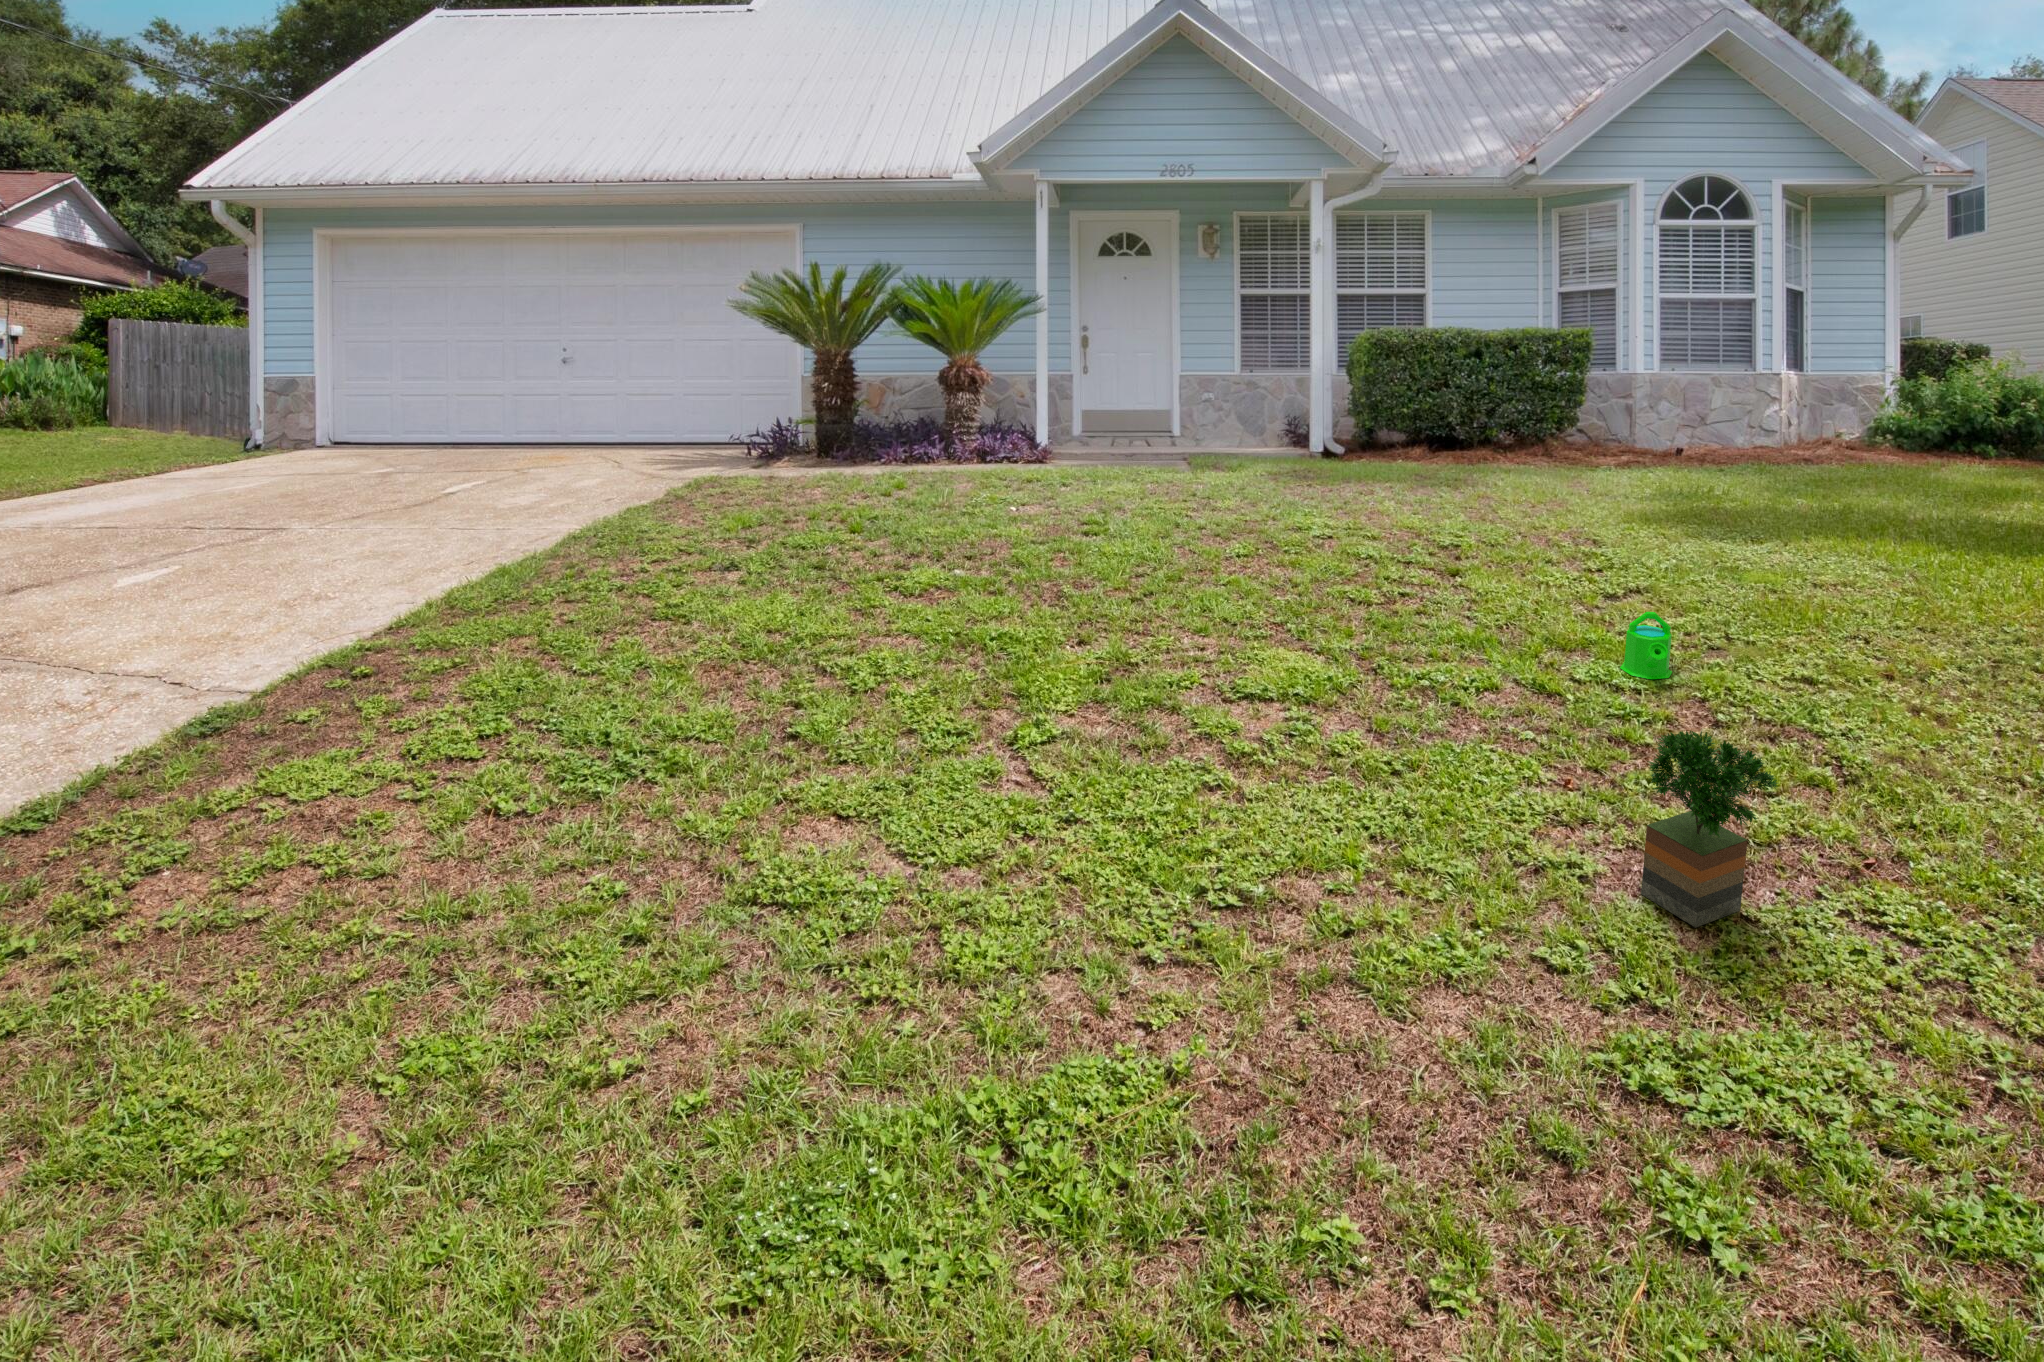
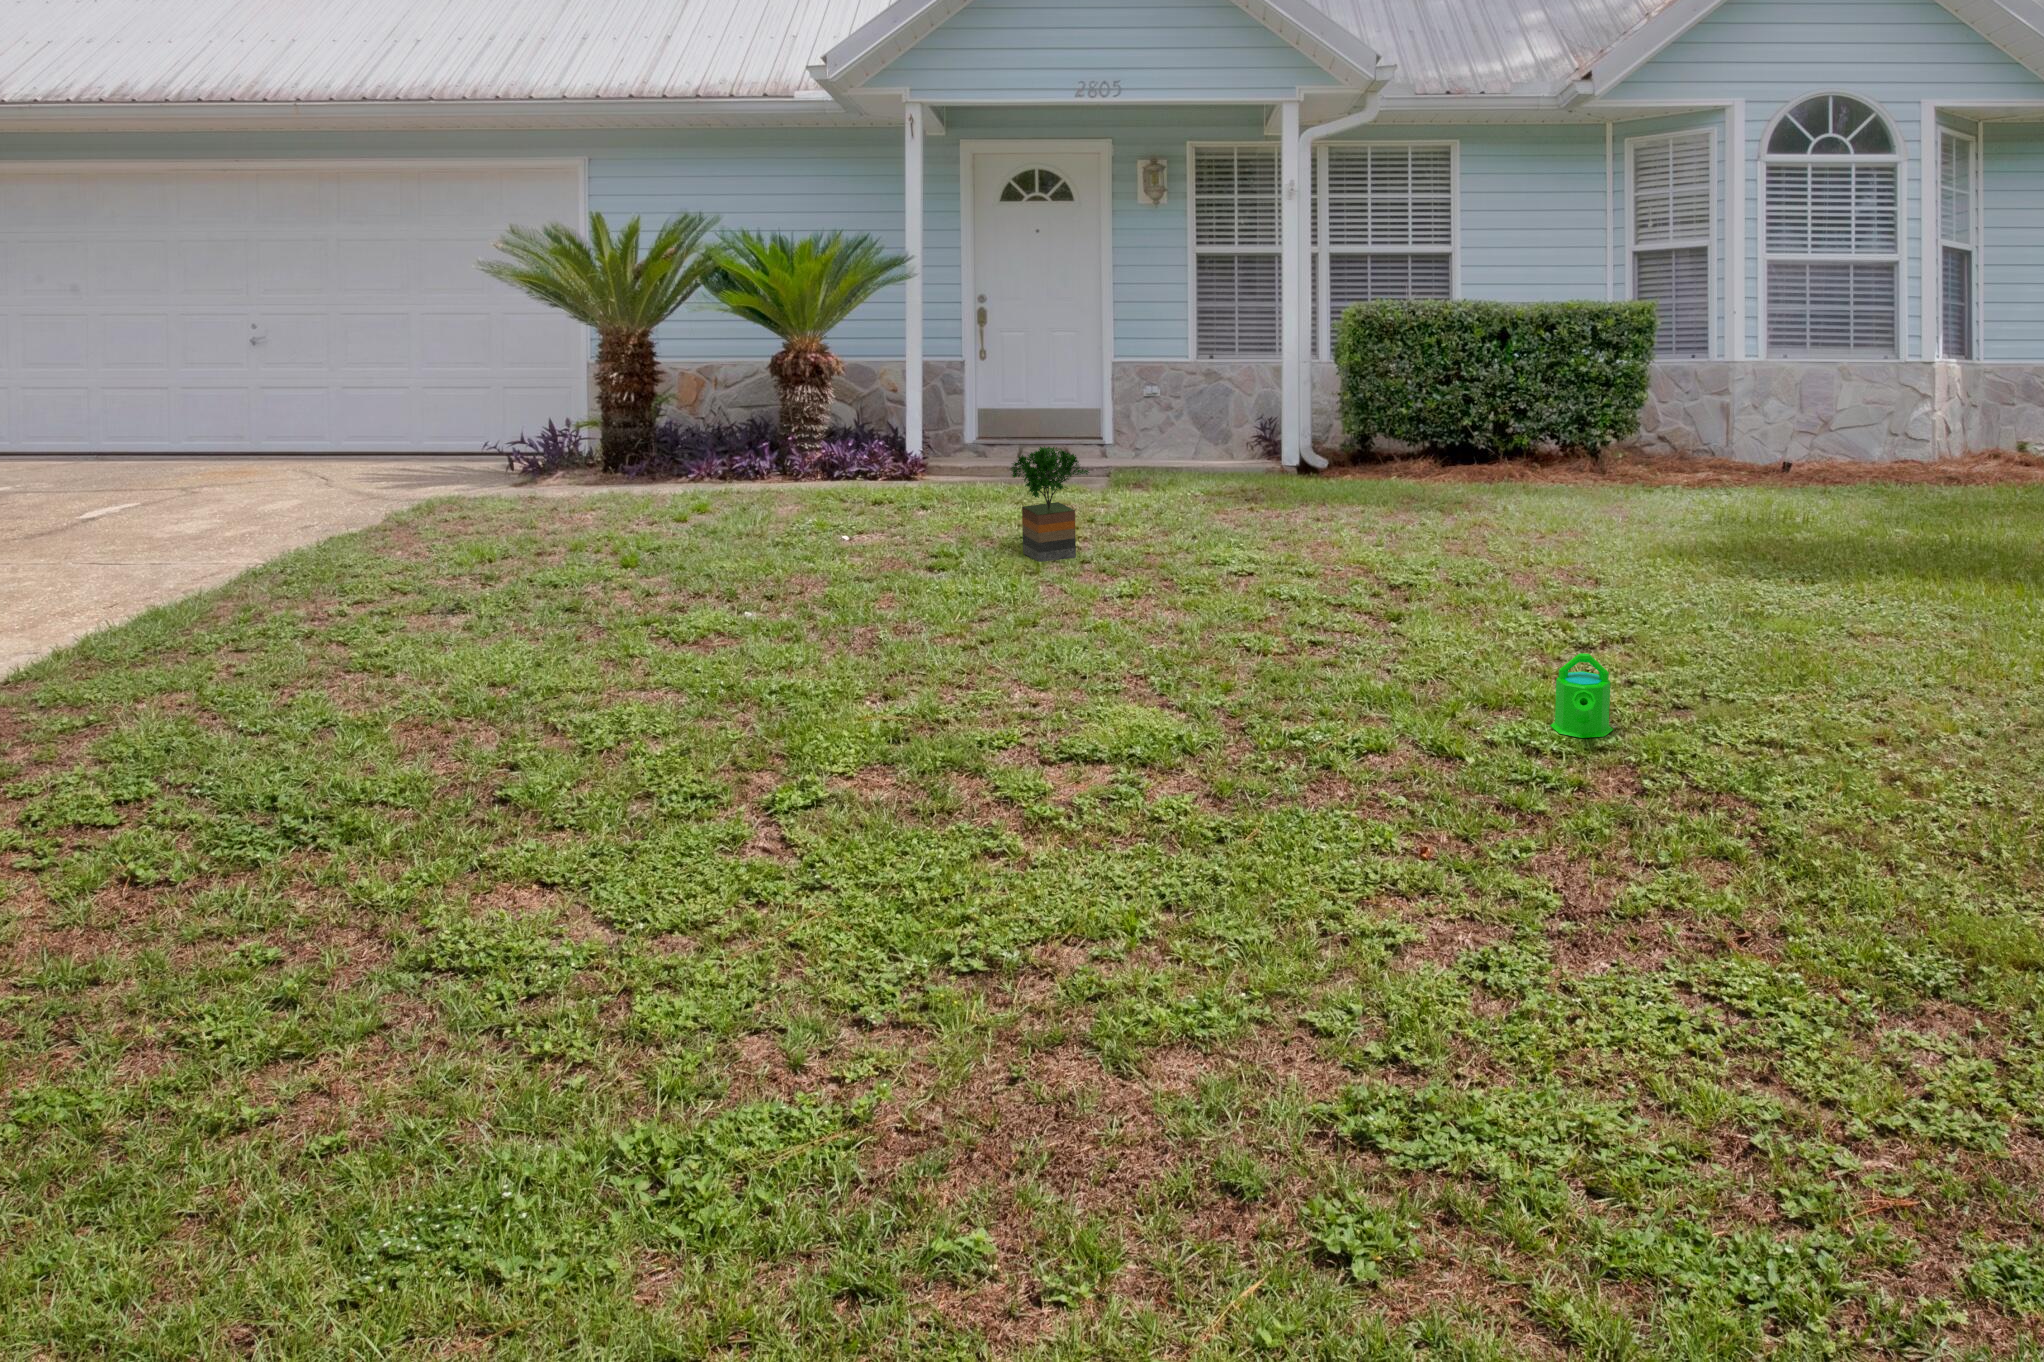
potted tree: present [1641,731,1778,928] -> present [1011,446,1089,562]

